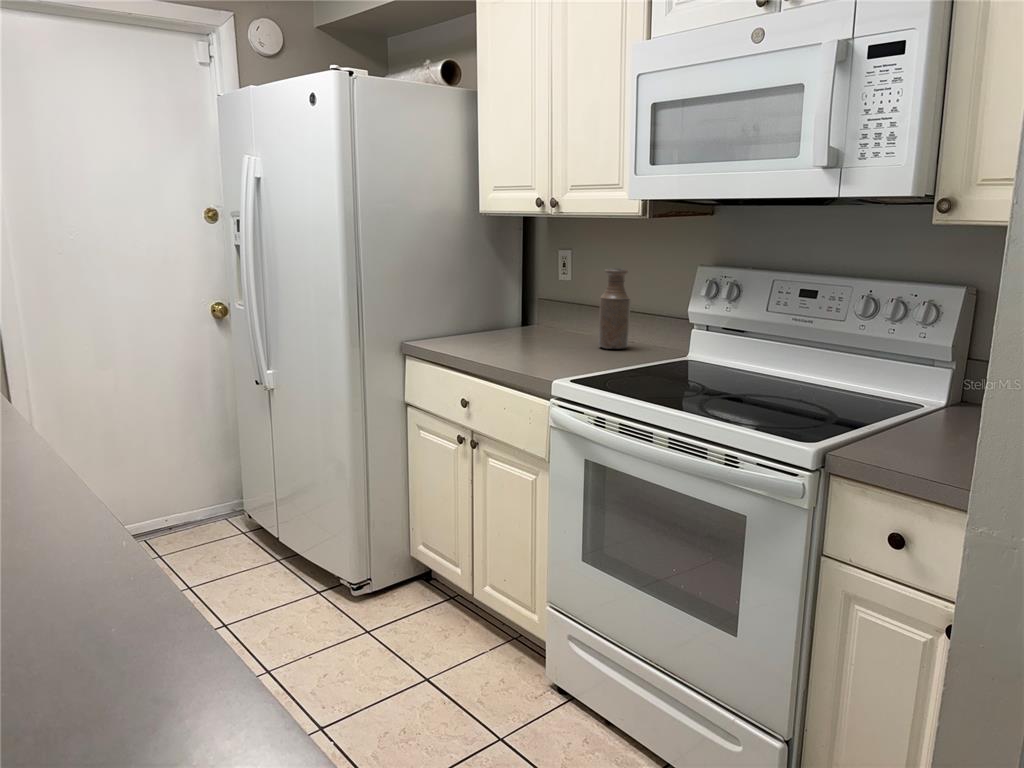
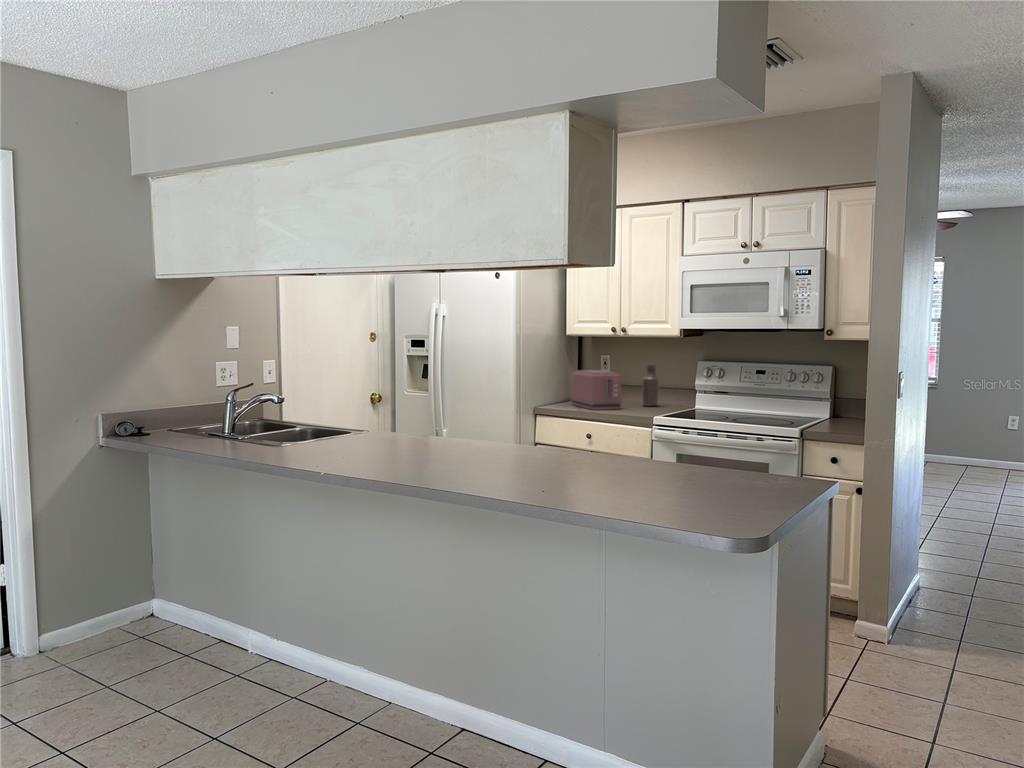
toaster: none [478,278,543,355] -> present [571,370,622,410]

